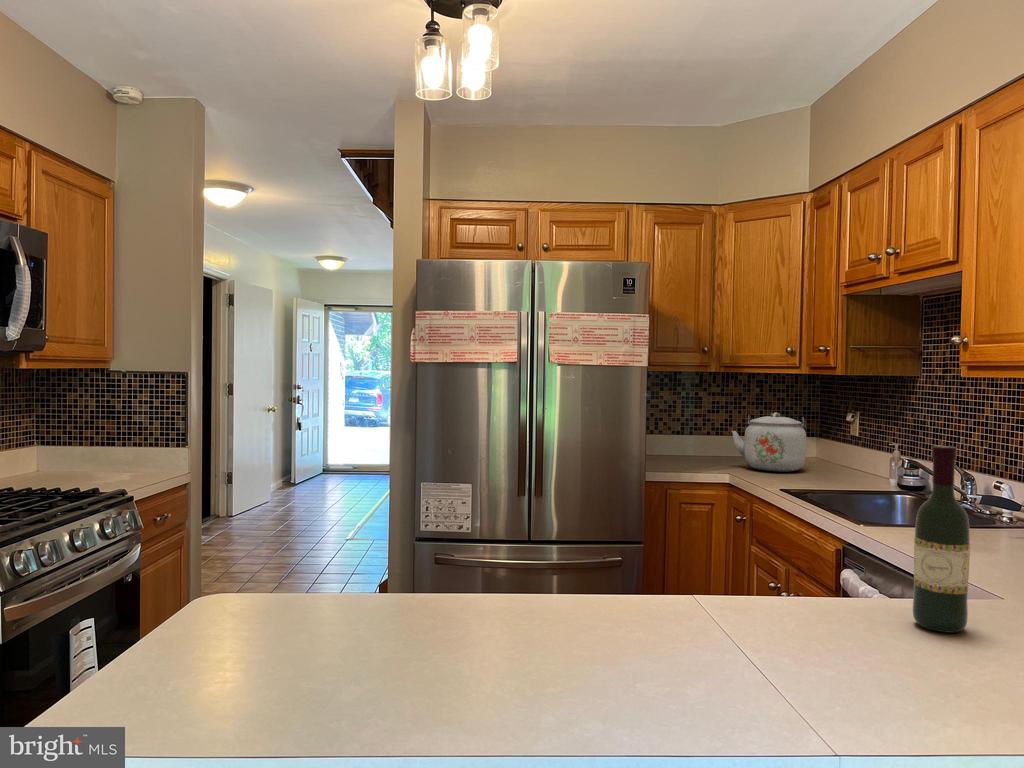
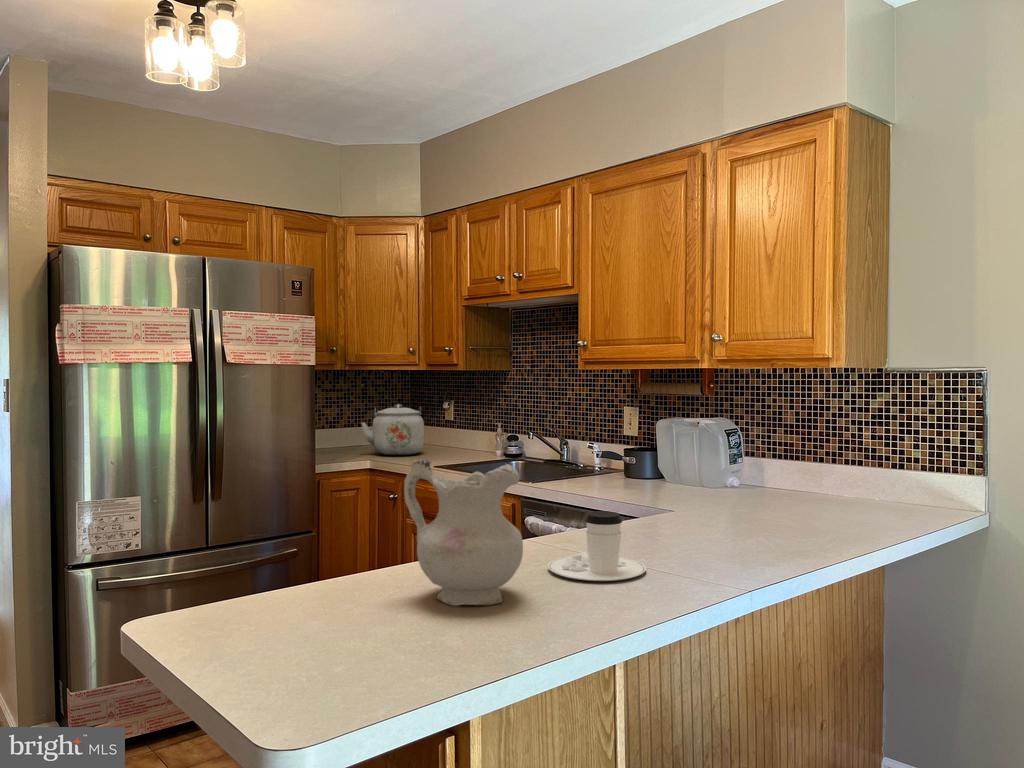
wine bottle: present [913,446,970,632] -> none [658,412,689,530]
ceramic pitcher: none [415,477,545,667] -> present [404,460,523,605]
coffee cup: none [619,576,761,684] -> present [548,511,646,581]

